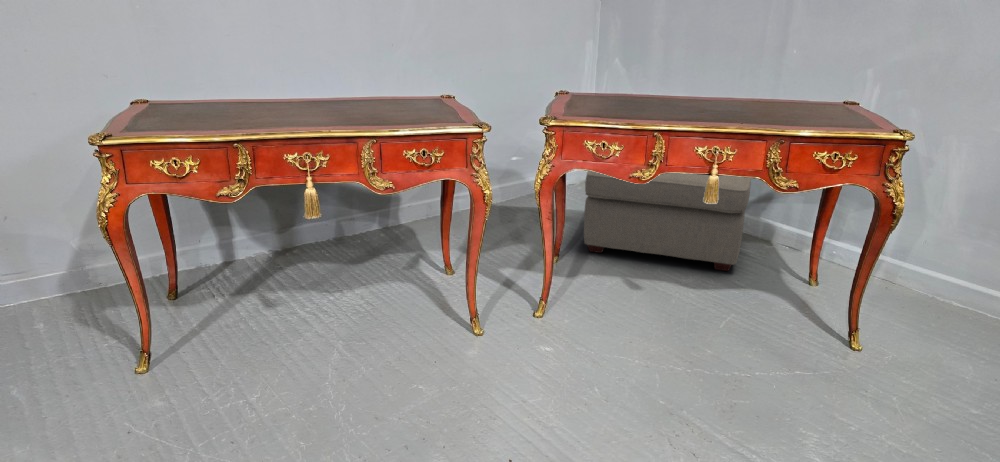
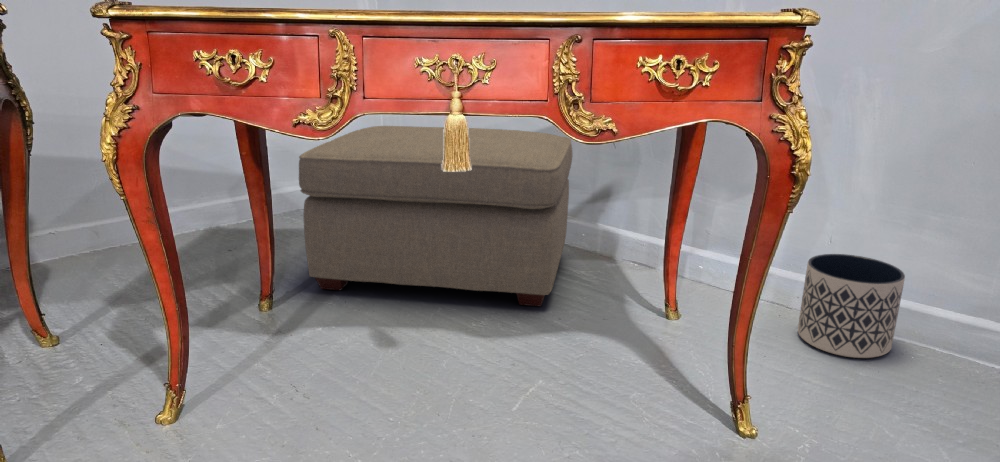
planter: none [897,252,969,316] -> present [798,254,905,358]

